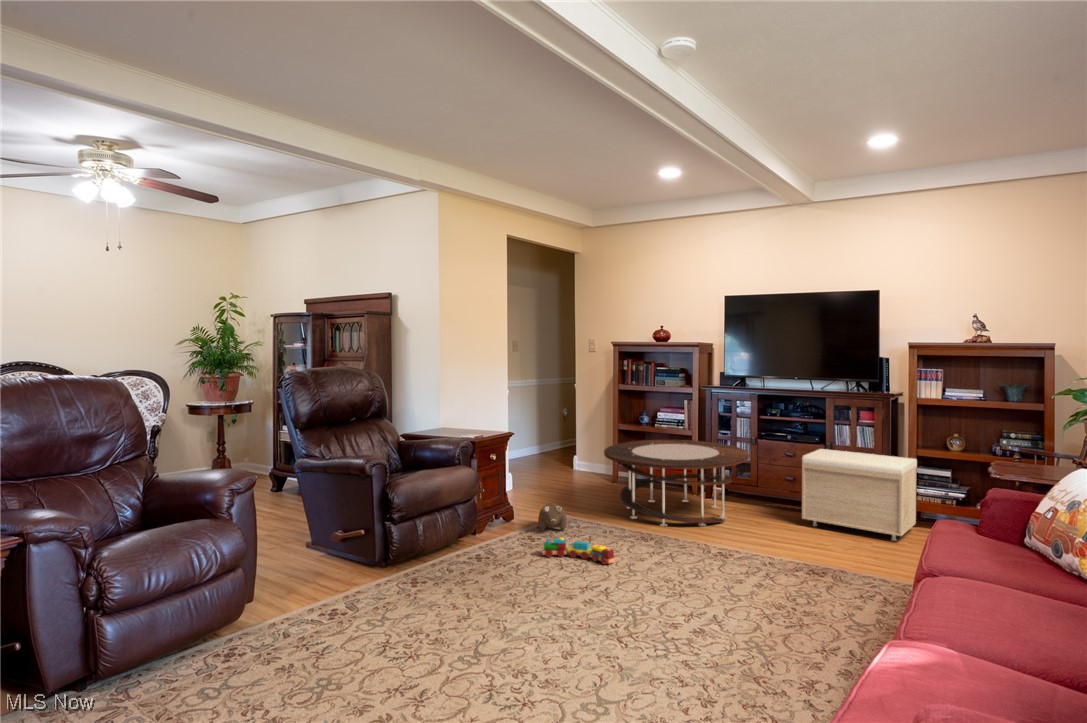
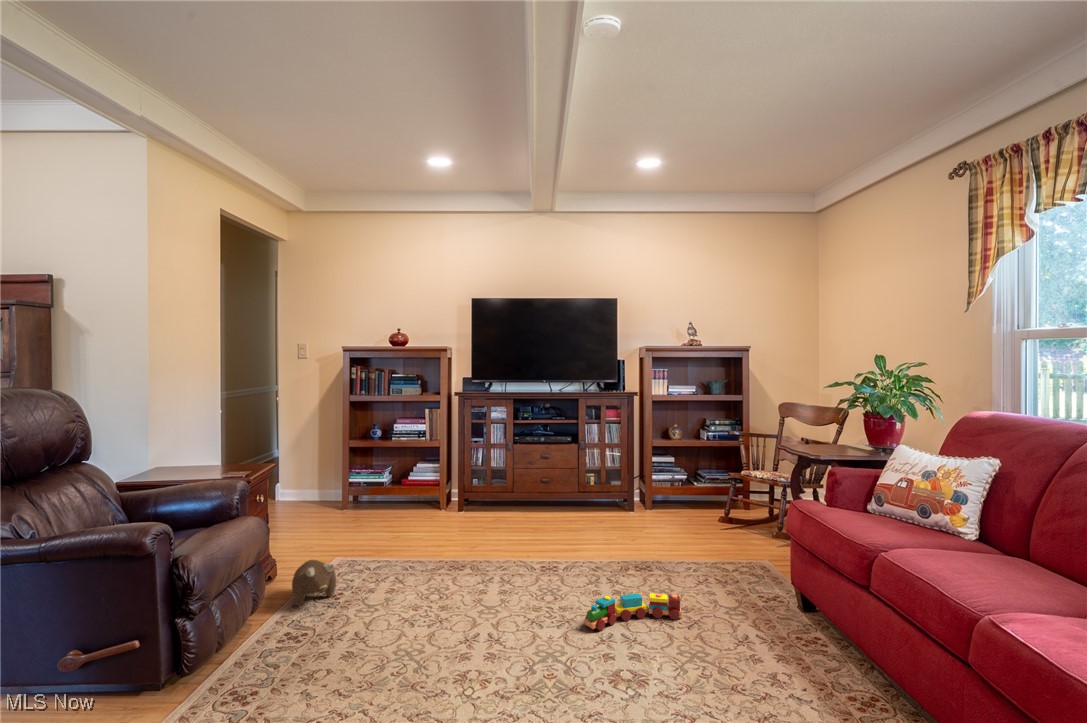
coffee table: present [604,440,749,526] -> none [361,452,526,558]
storage bench: present [802,449,917,541] -> none [576,448,667,526]
toy train: present [543,538,615,565] -> present [585,593,682,631]

